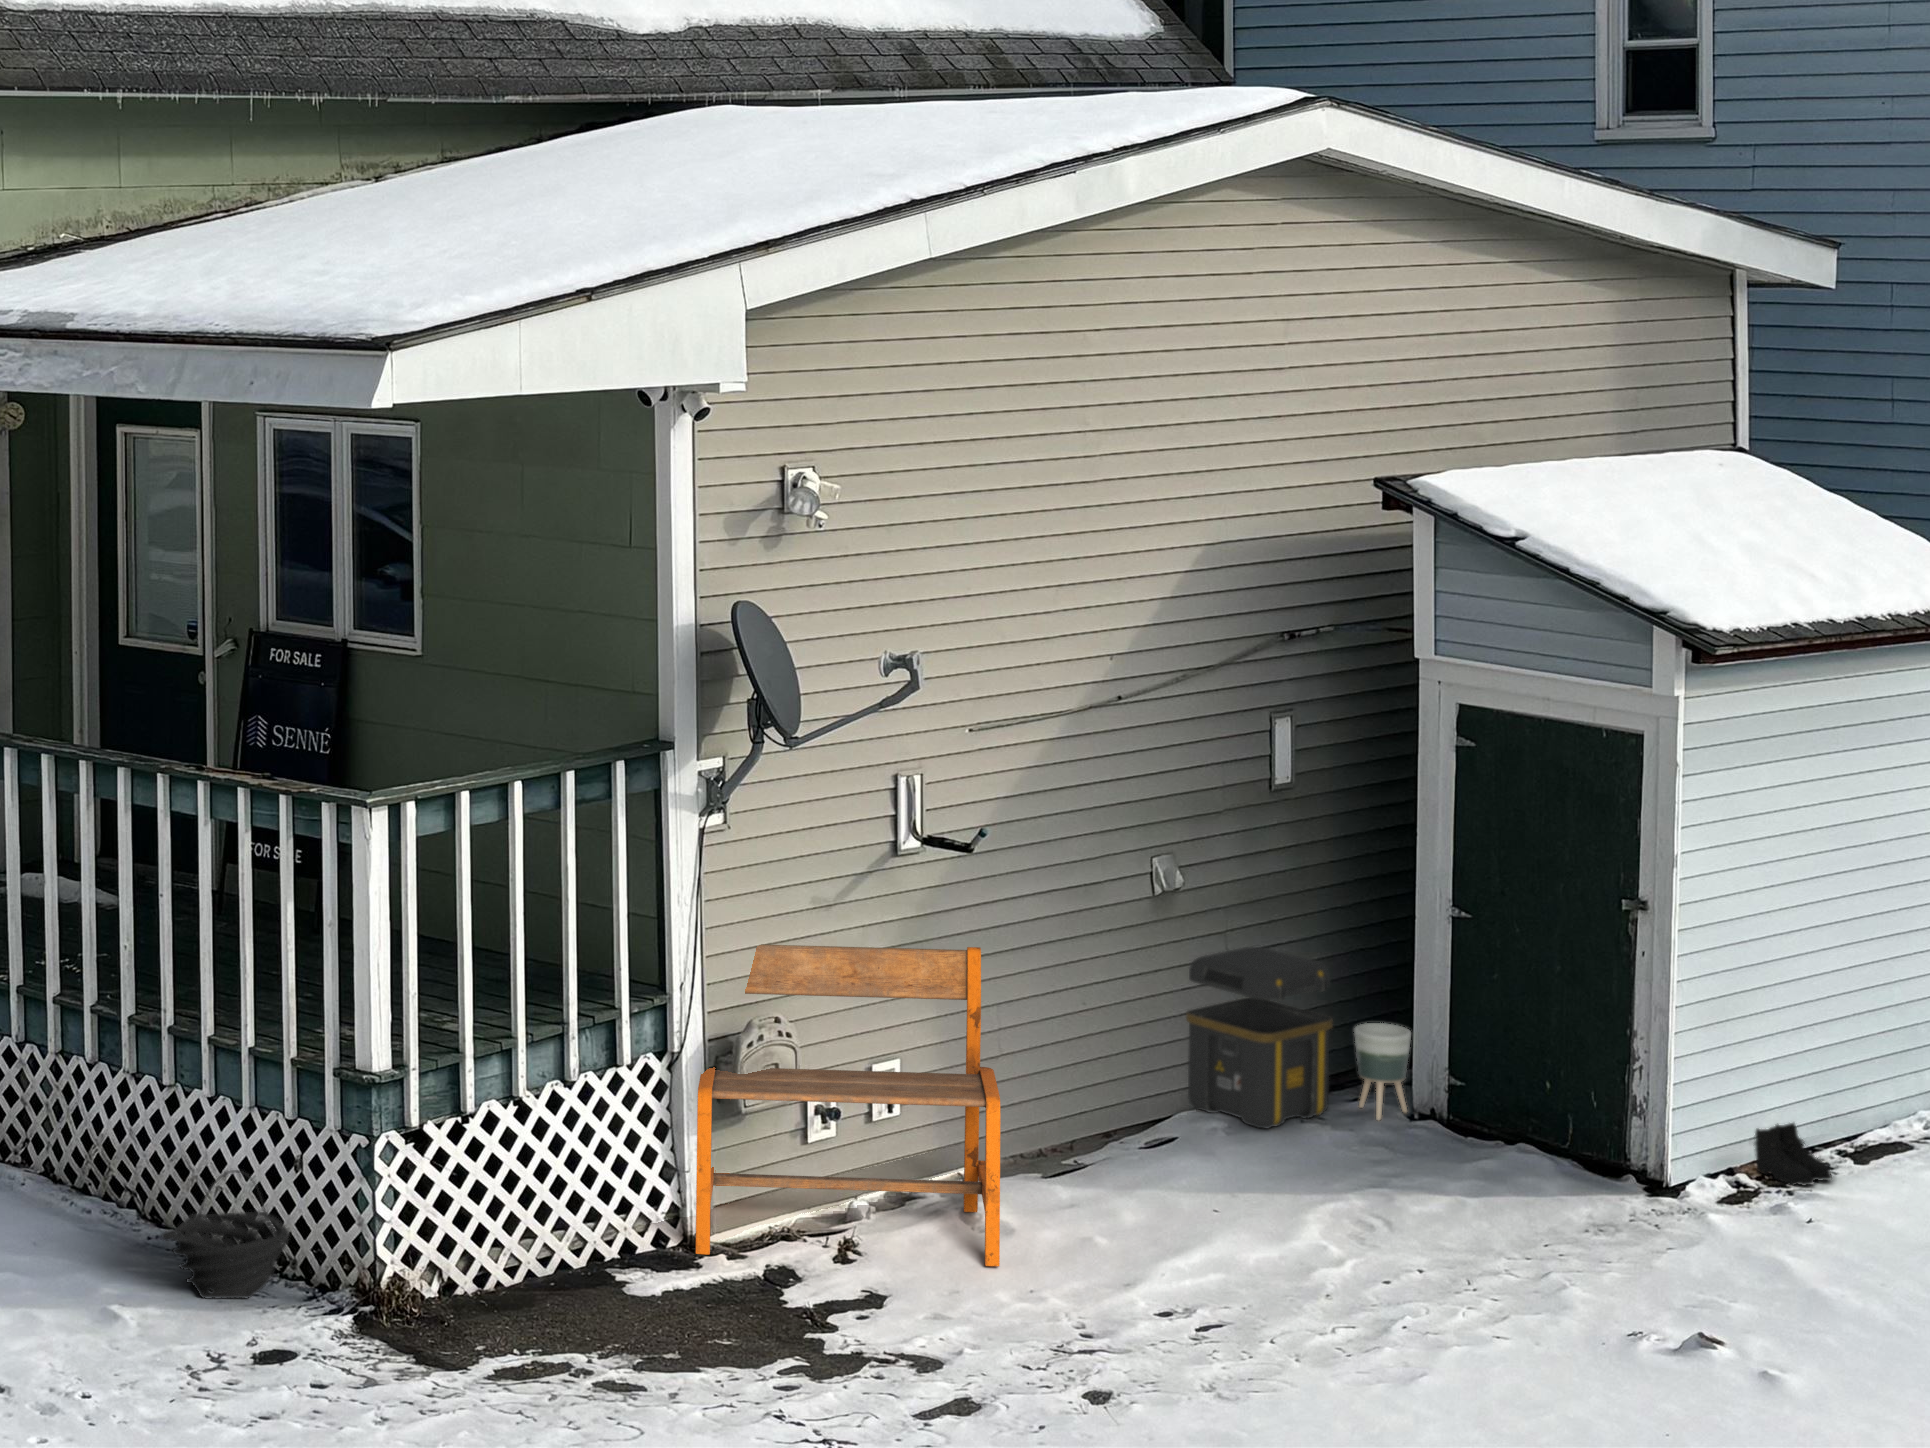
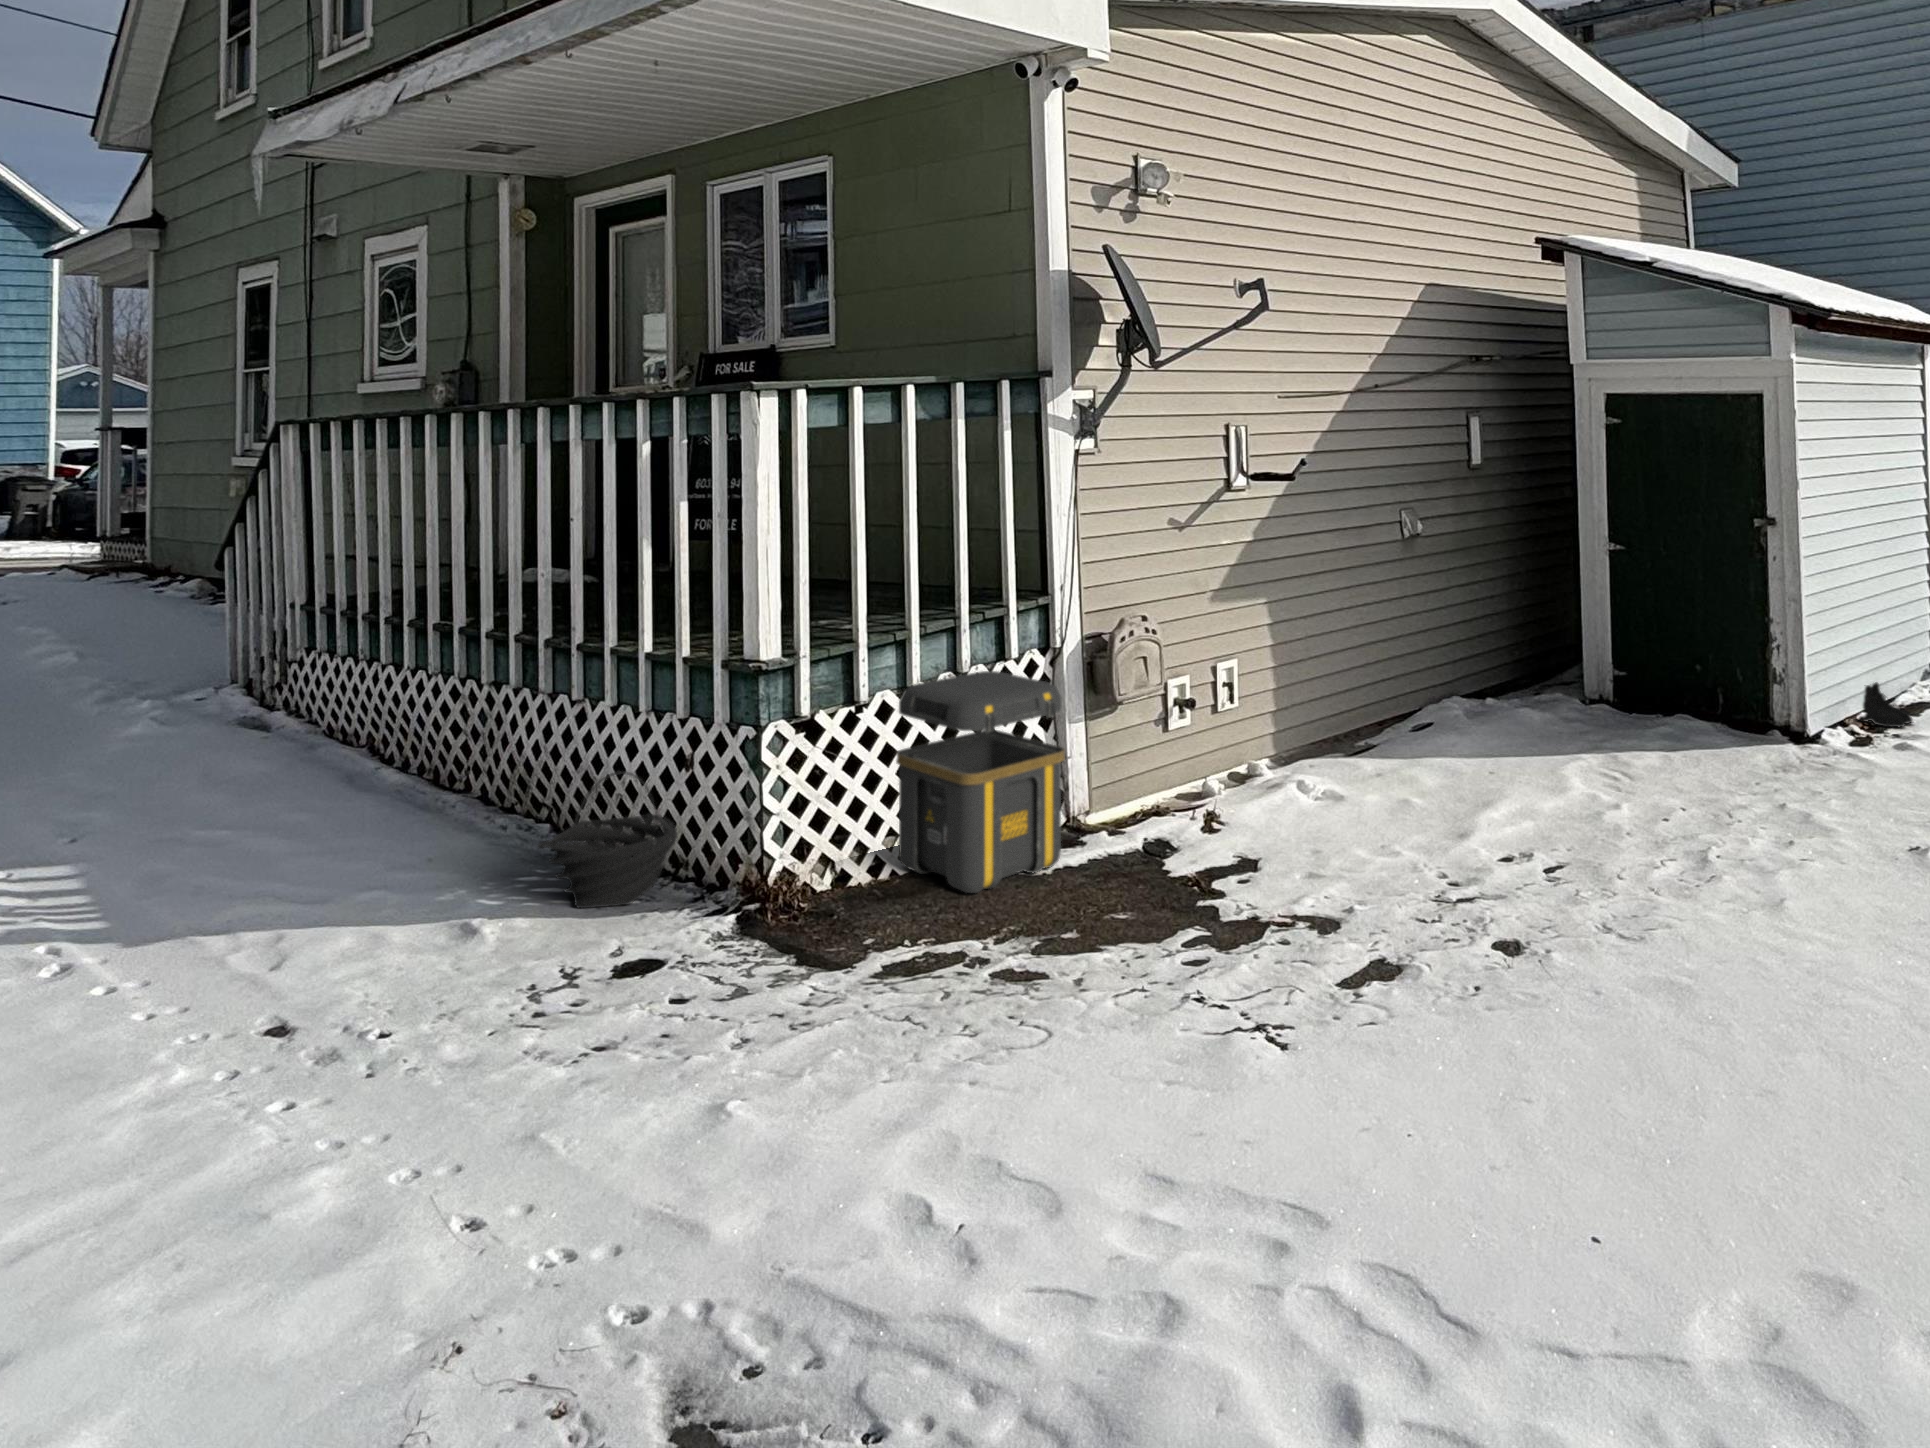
bench: present [696,944,1001,1266] -> none [1079,552,1353,833]
toolbox: present [1186,947,1333,1128] -> present [896,671,1065,893]
planter: present [1354,1023,1411,1121] -> none [1545,632,1587,703]

